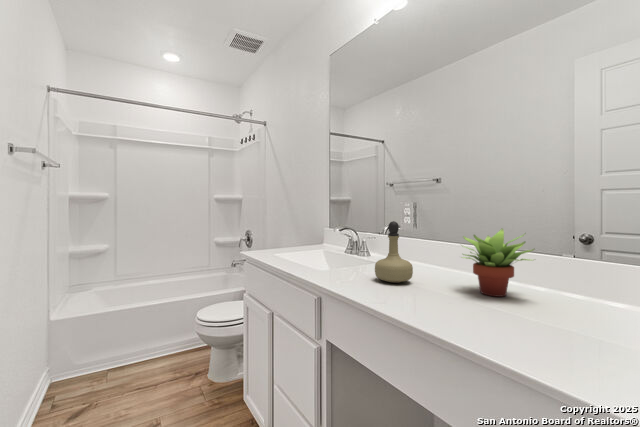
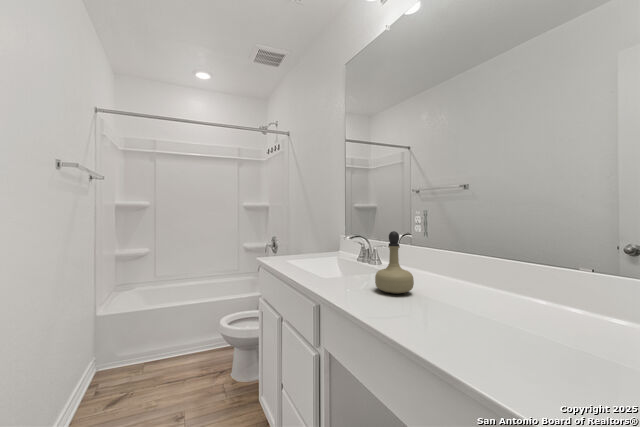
succulent plant: present [462,229,534,297] -> none [459,240,542,313]

